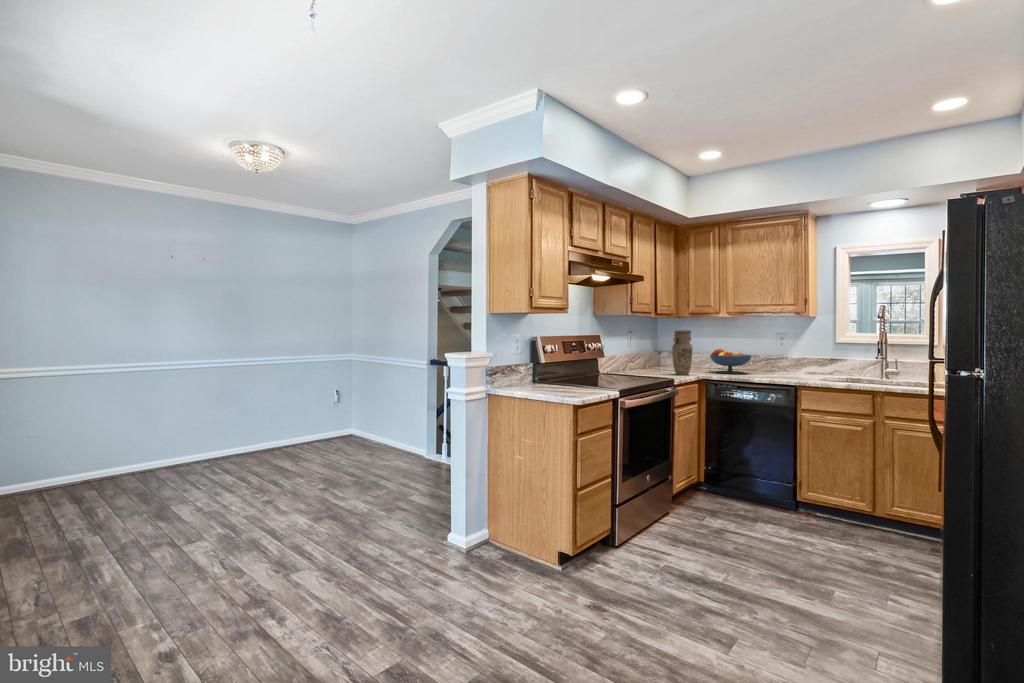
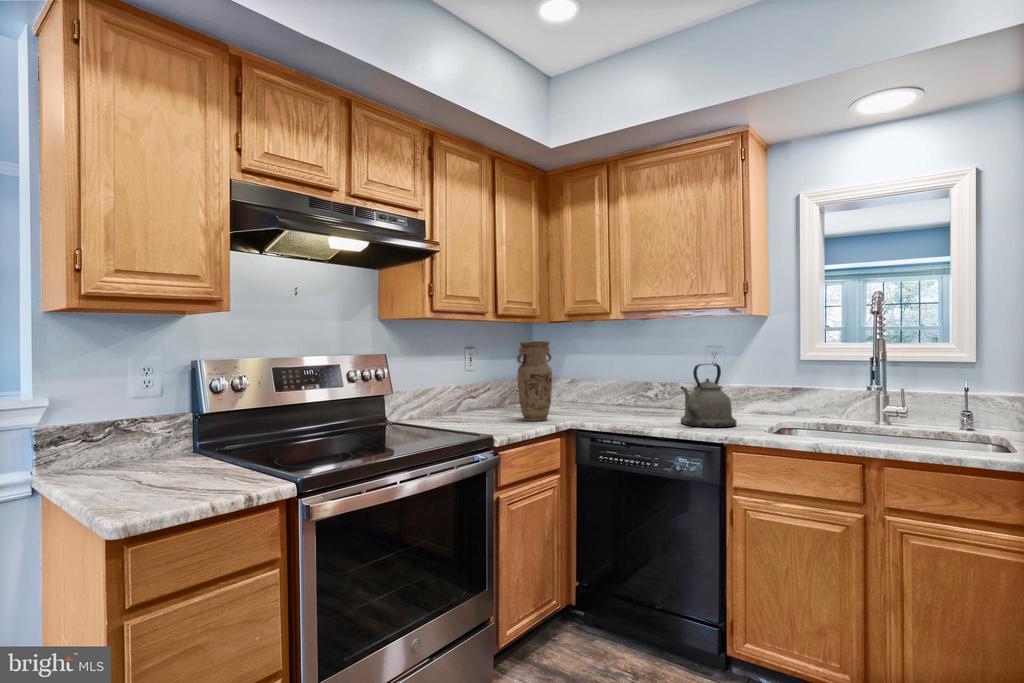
kettle: none [768,344,801,379] -> present [681,364,737,427]
fruit bowl: present [710,349,752,374] -> none [594,372,661,415]

